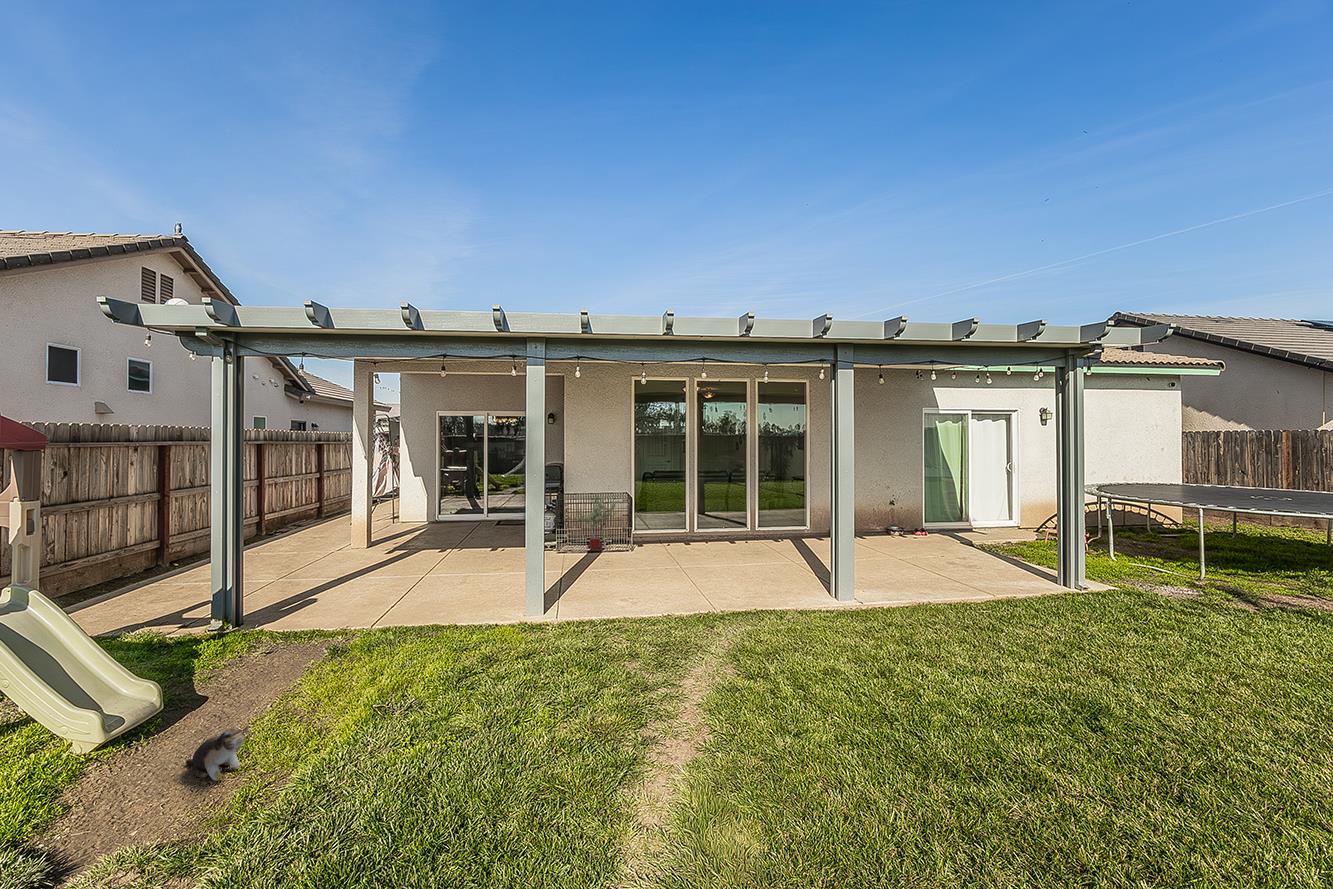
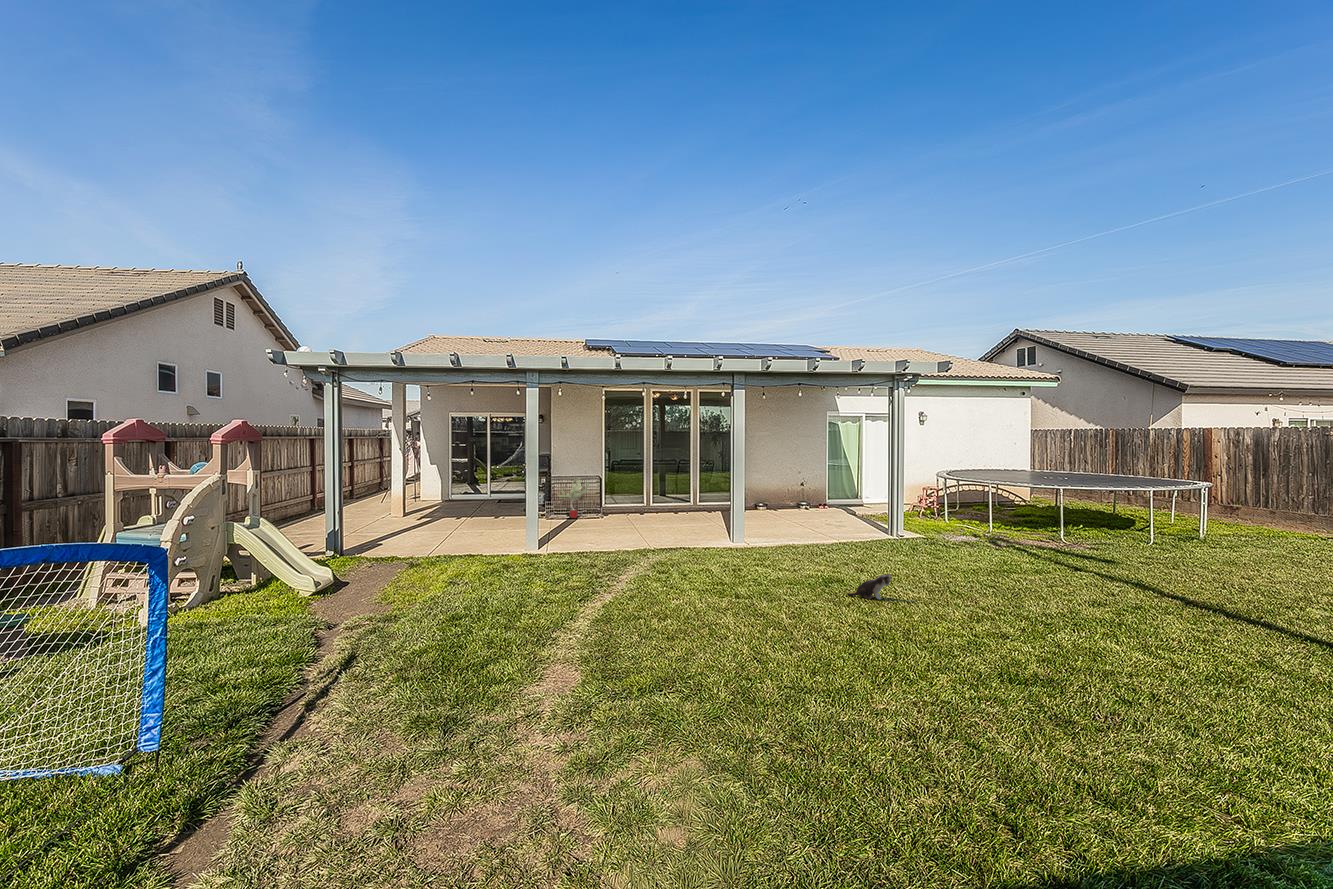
plush toy: present [186,726,248,781] -> present [848,574,892,600]

